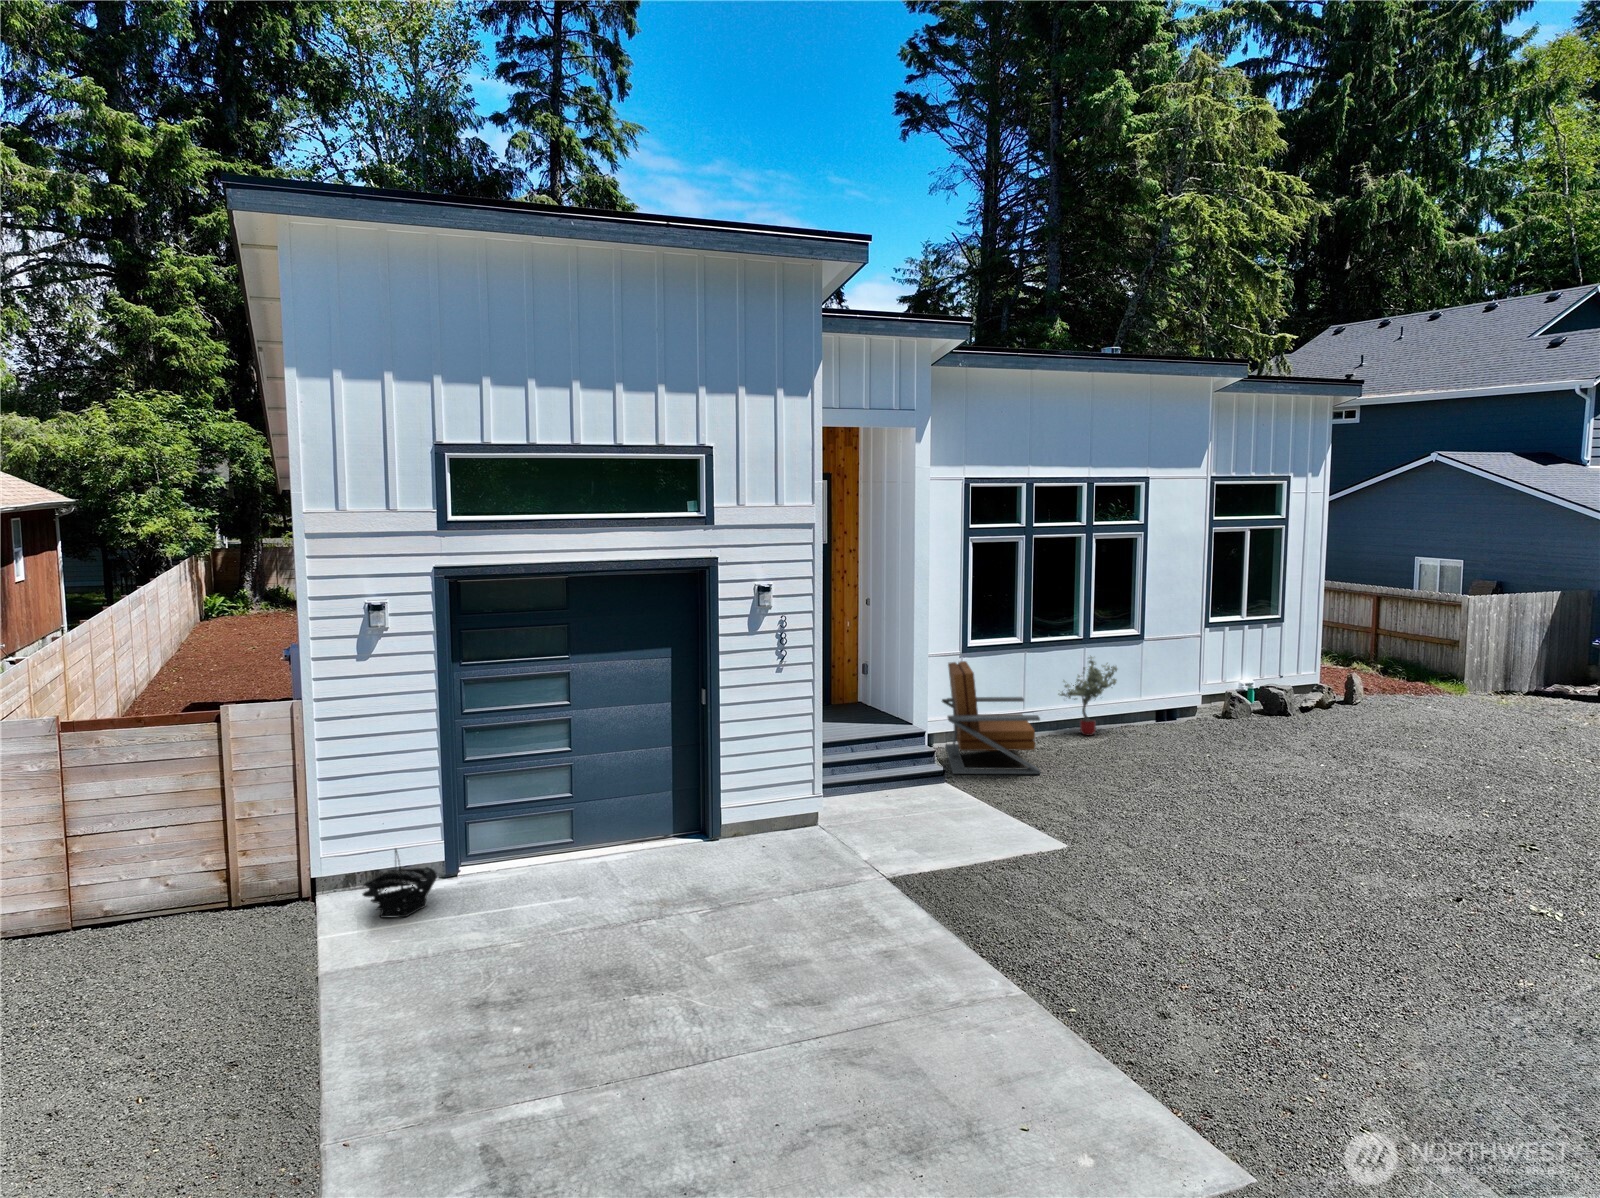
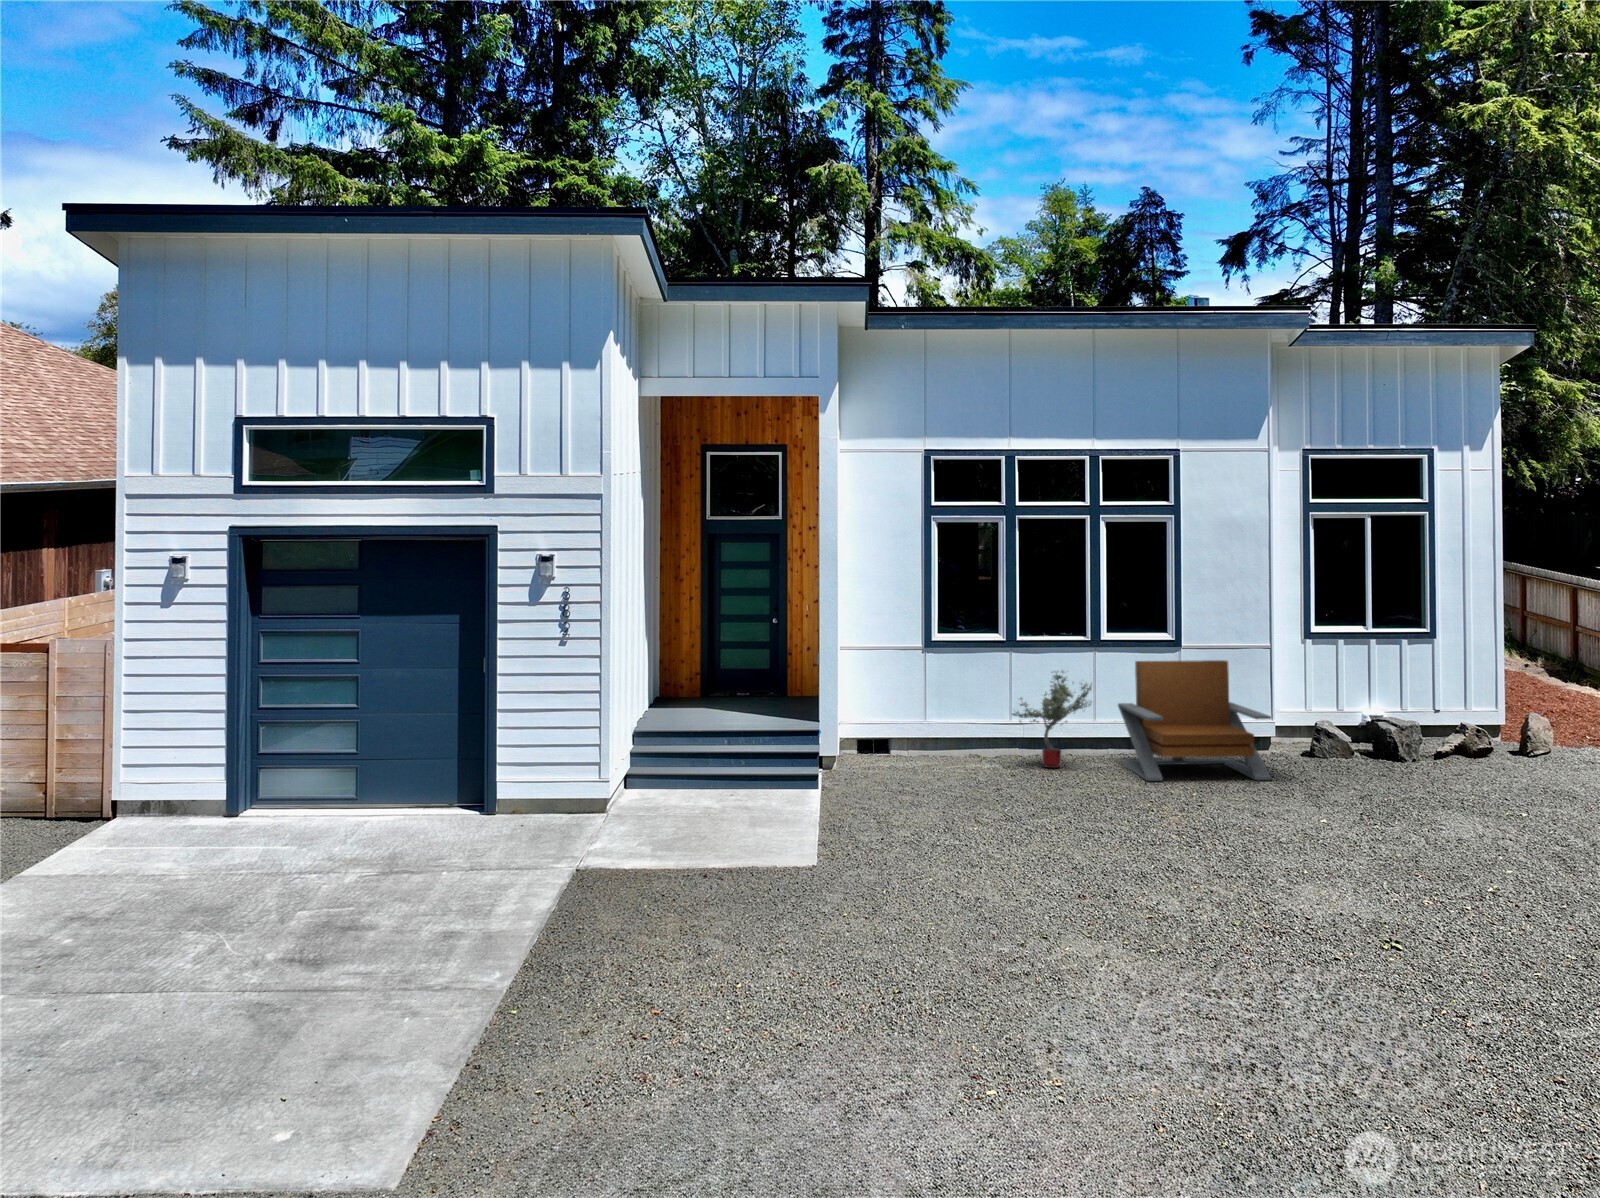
lounge chair: present [942,661,1041,774] -> present [1118,660,1271,781]
basket: present [363,849,437,918] -> none [134,776,206,837]

